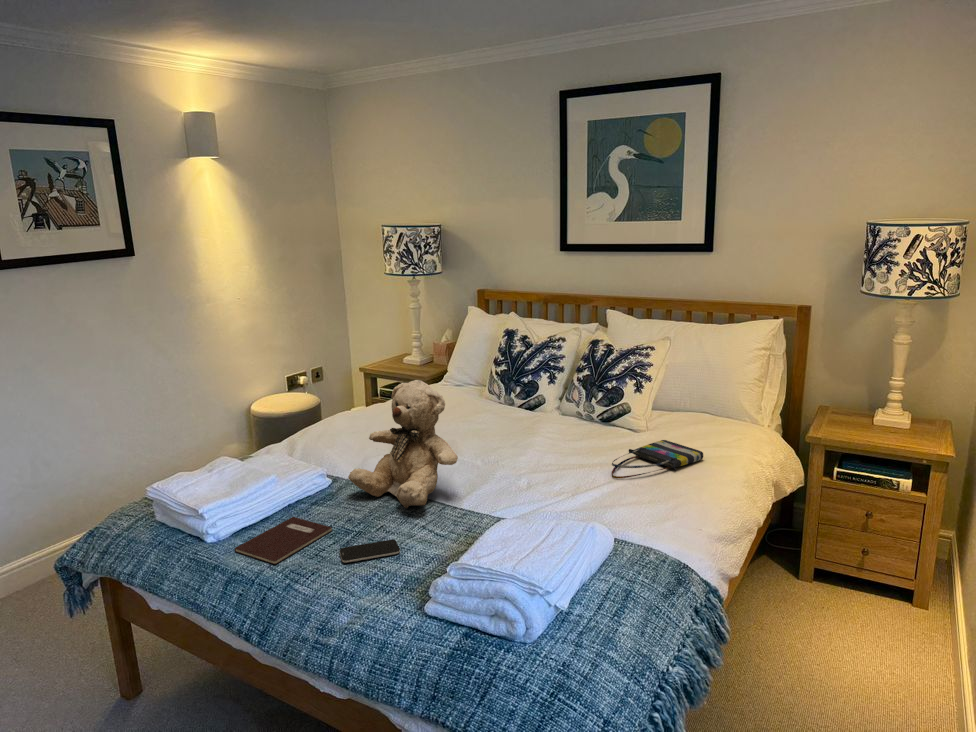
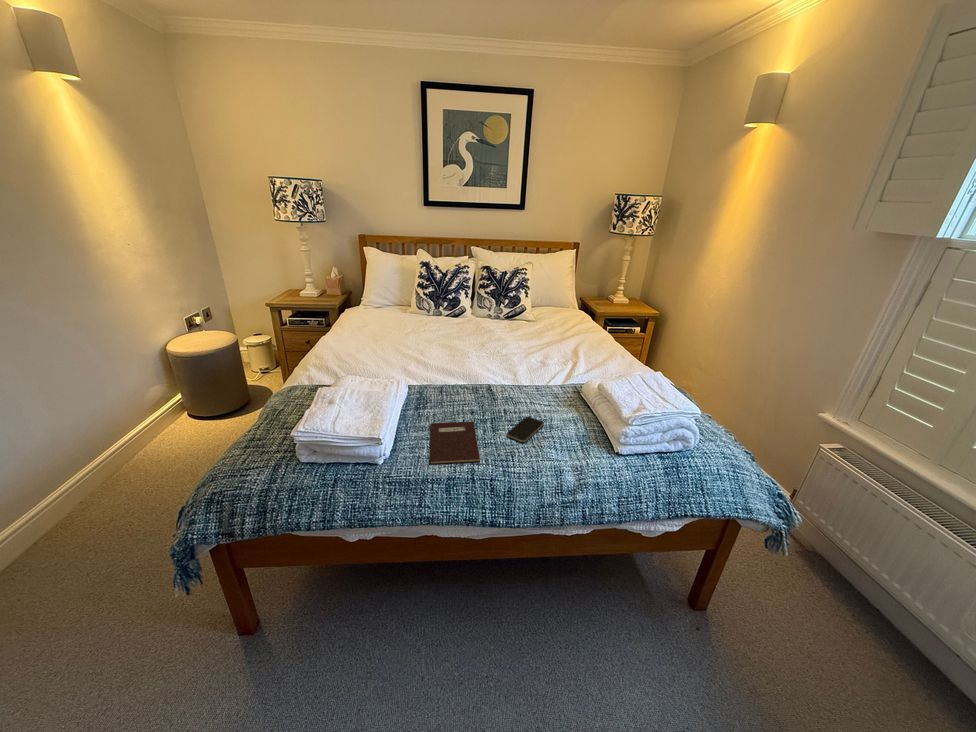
teddy bear: present [348,380,458,508] -> none [435,300,516,395]
tote bag: present [612,440,703,479] -> none [554,323,590,349]

